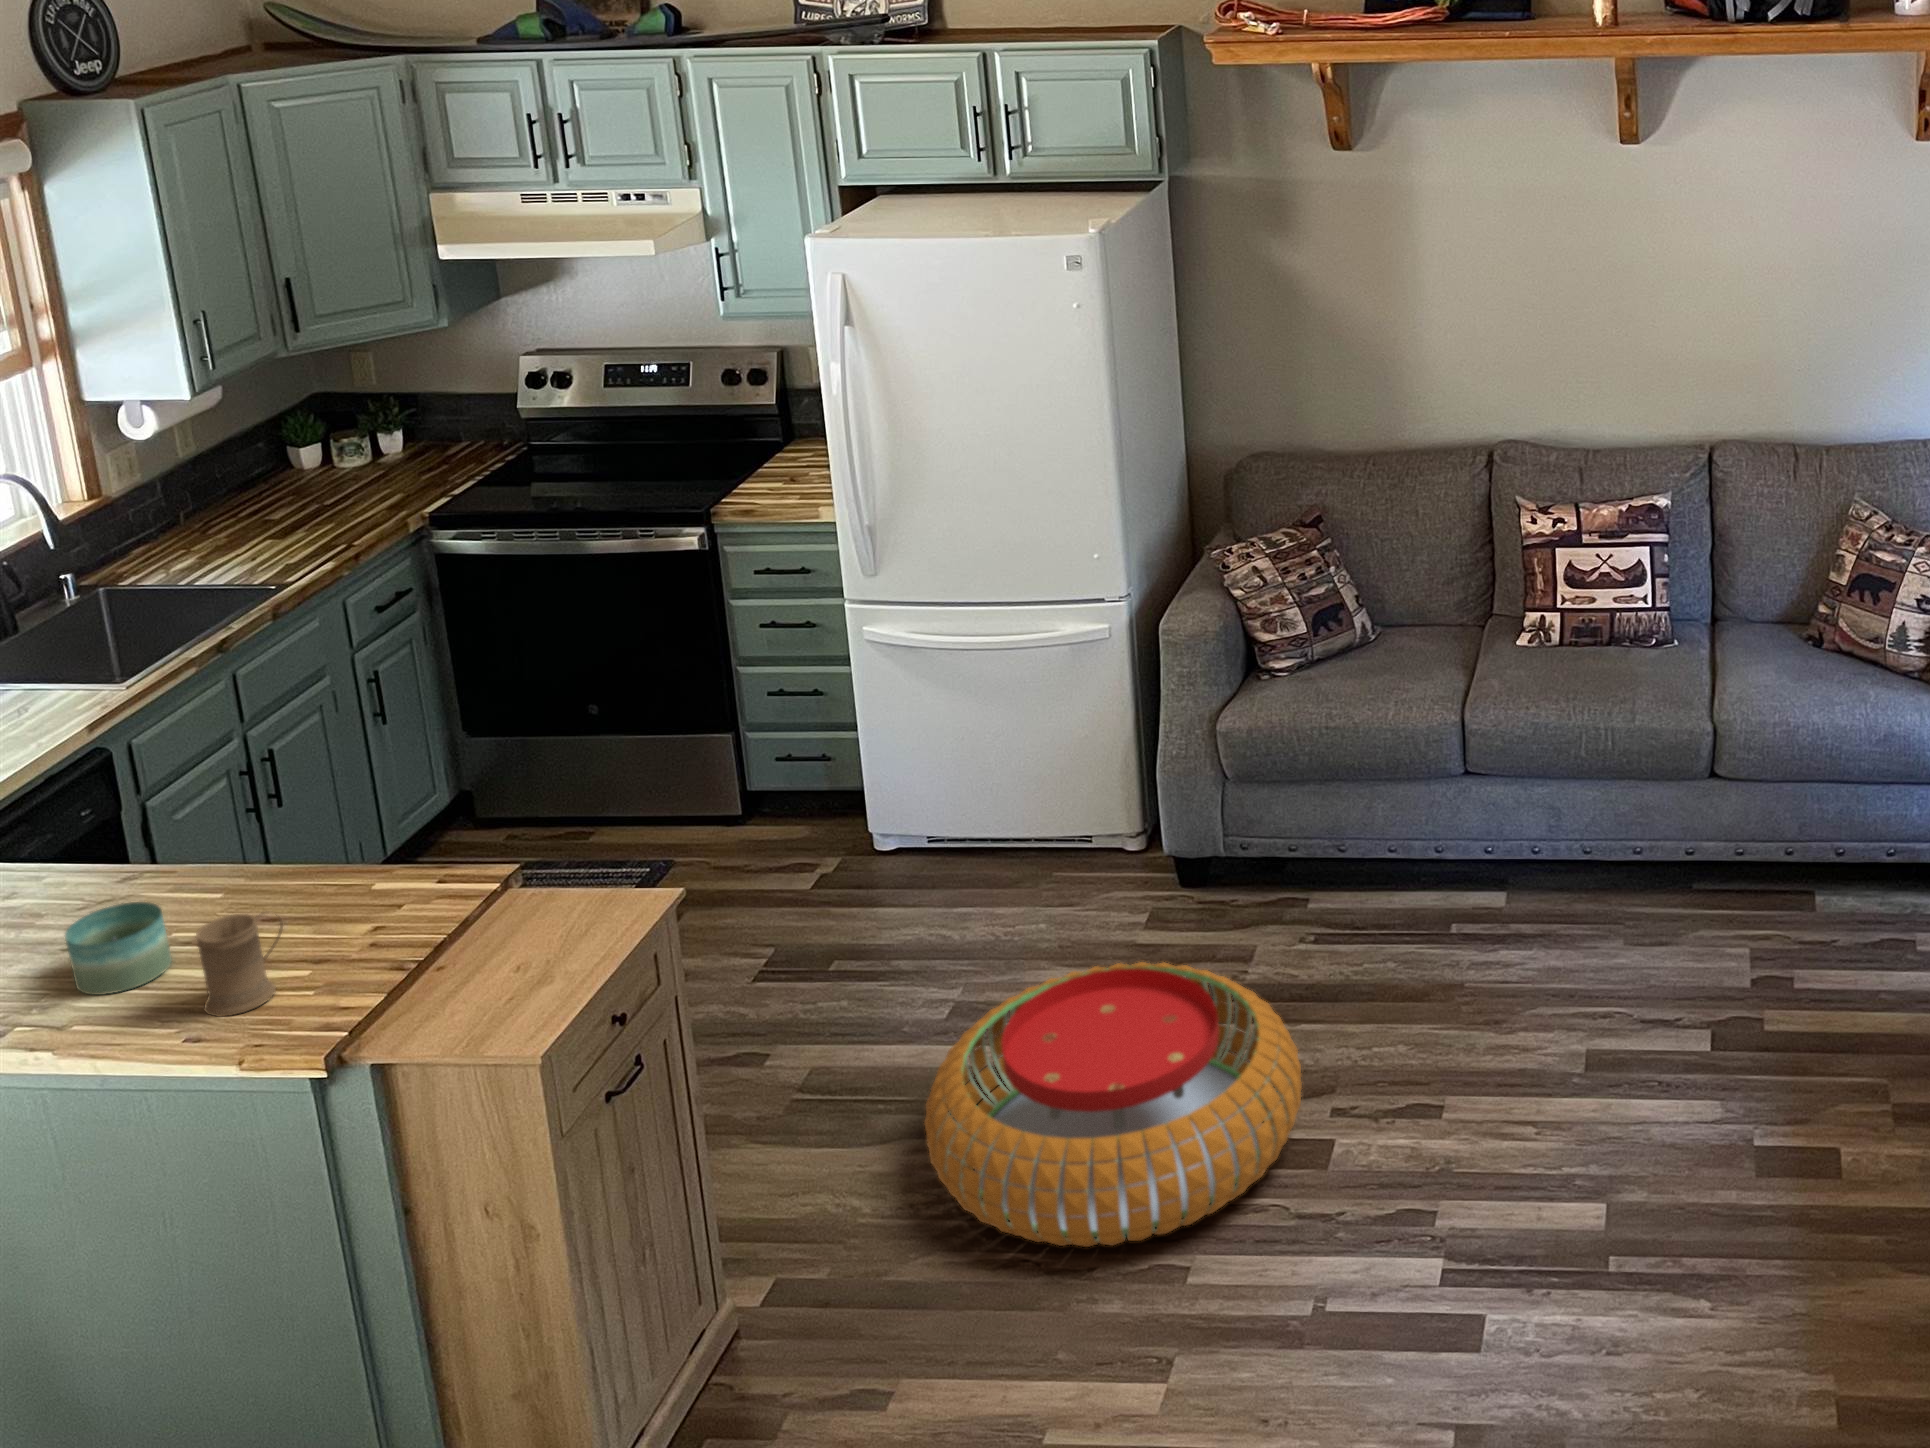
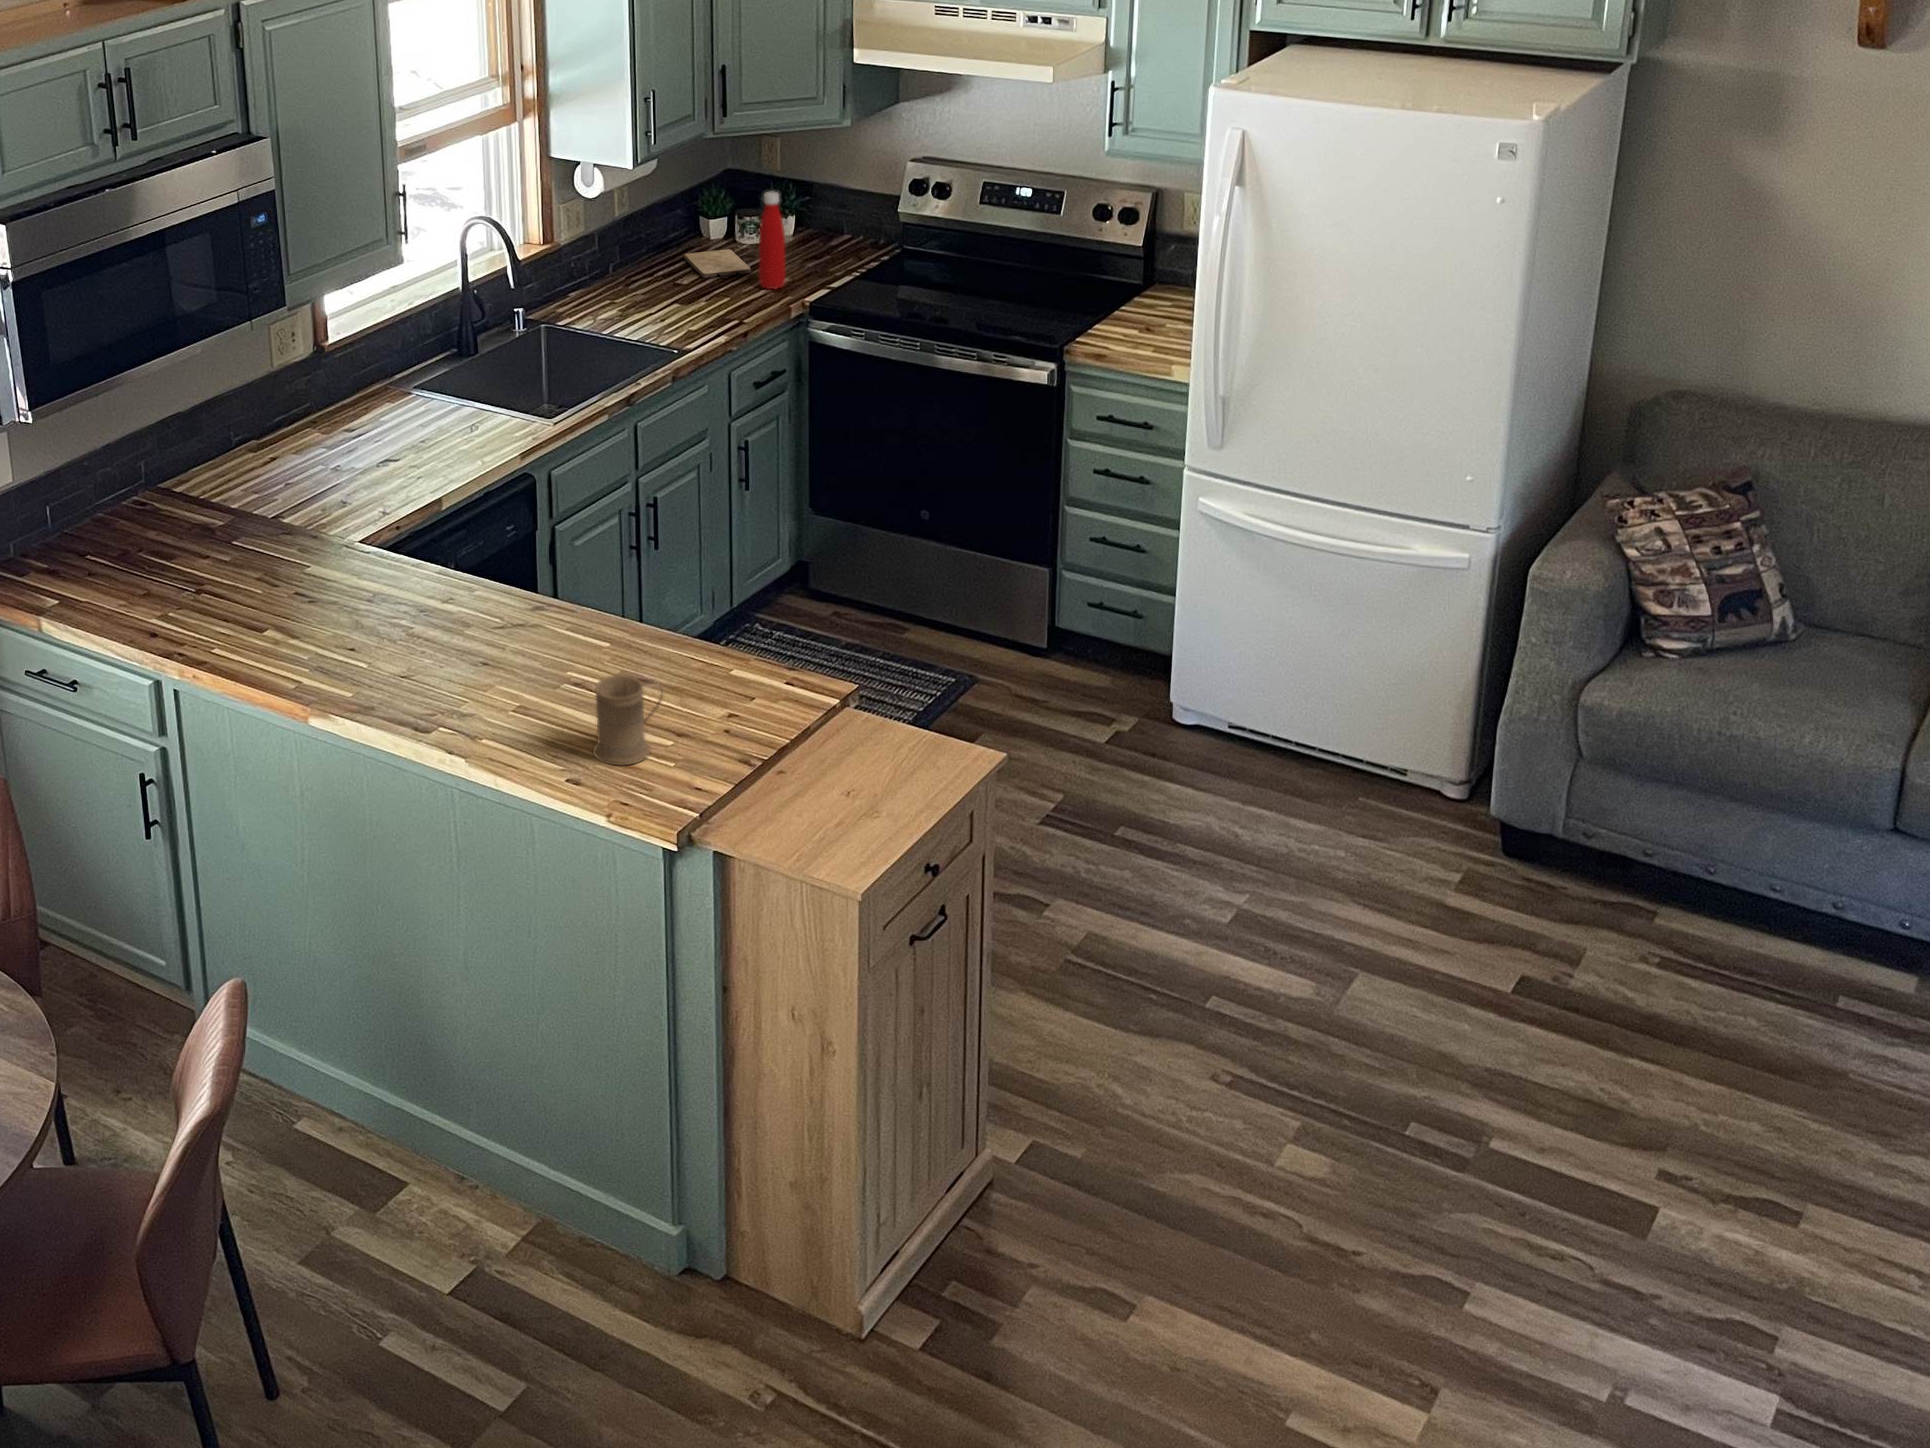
bottle: none [356,404,396,508] -> present [759,192,785,289]
cutting board: none [272,476,355,510] -> present [684,249,751,278]
candle: present [65,902,172,995] -> none [497,637,573,715]
pouf: present [925,962,1302,1247] -> none [1193,922,1626,1241]

